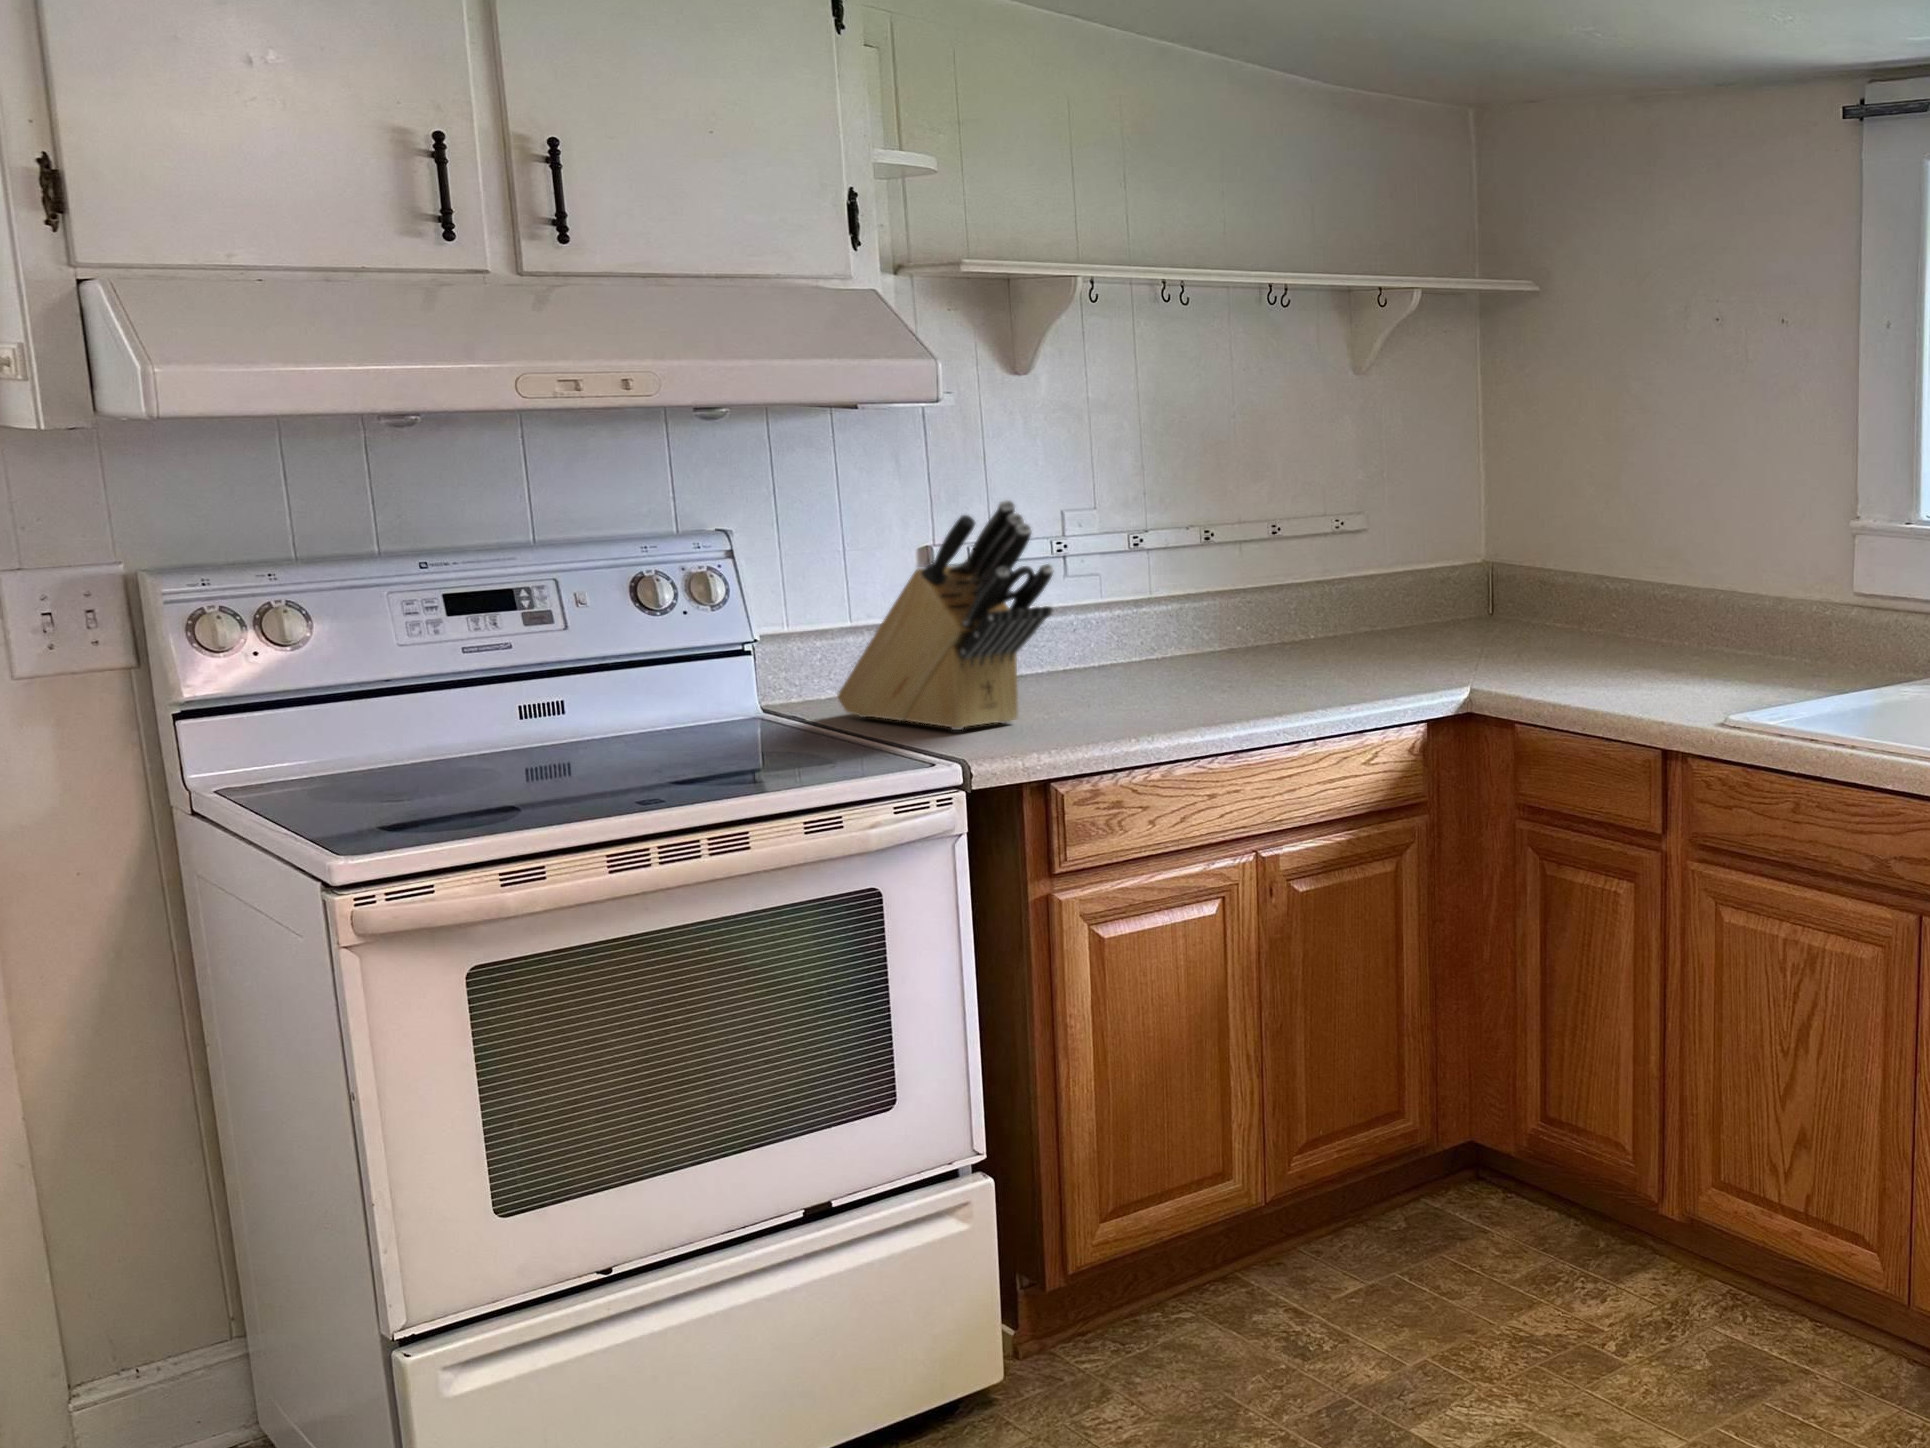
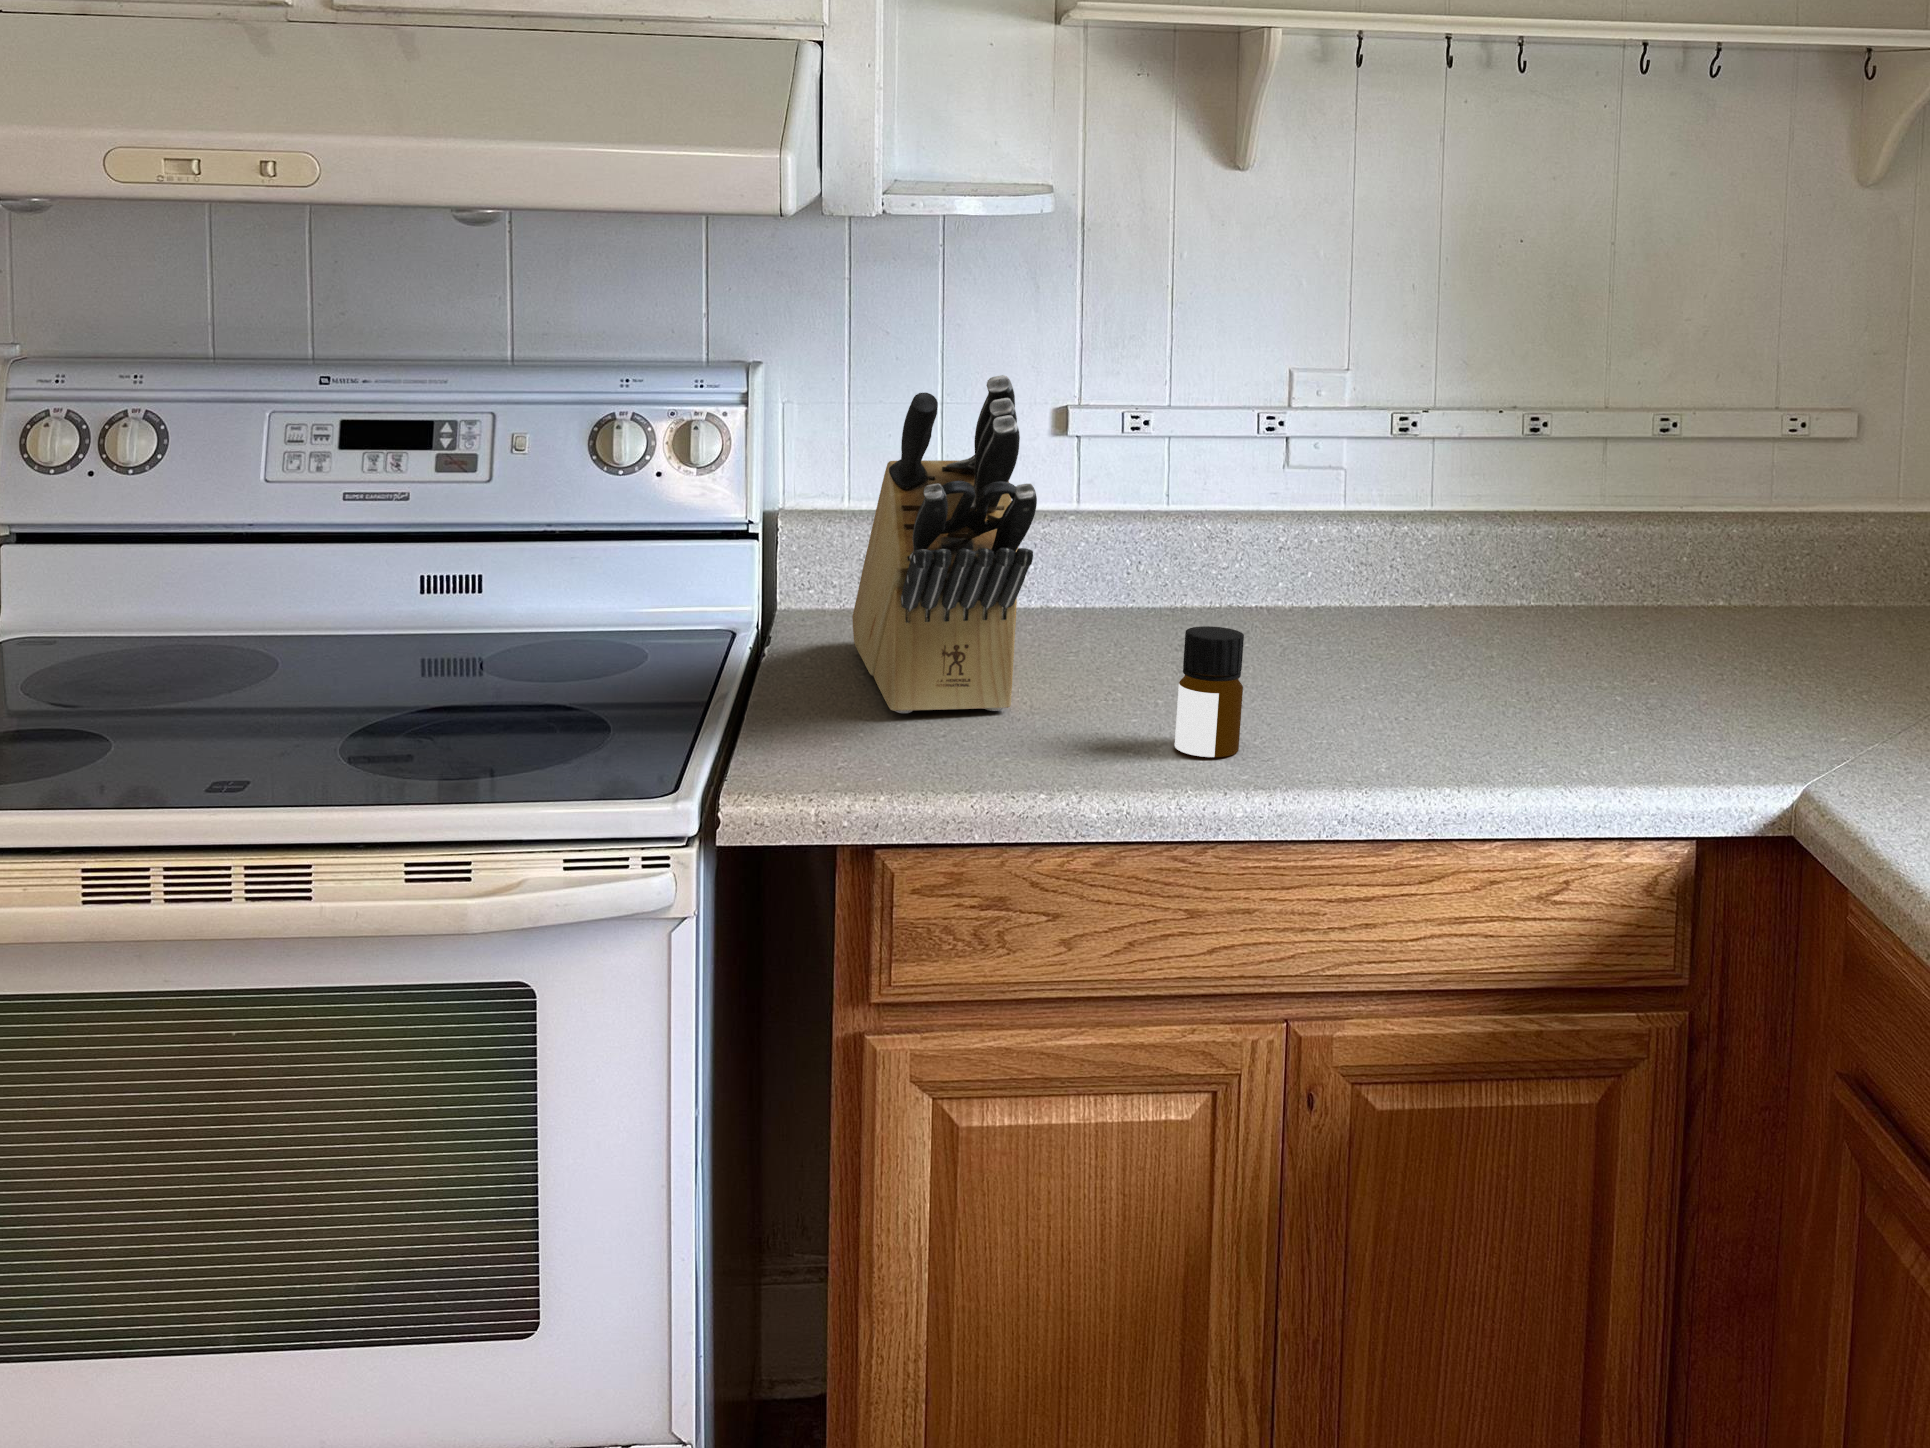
bottle: none [1141,644,1181,719] -> present [1175,626,1244,757]

